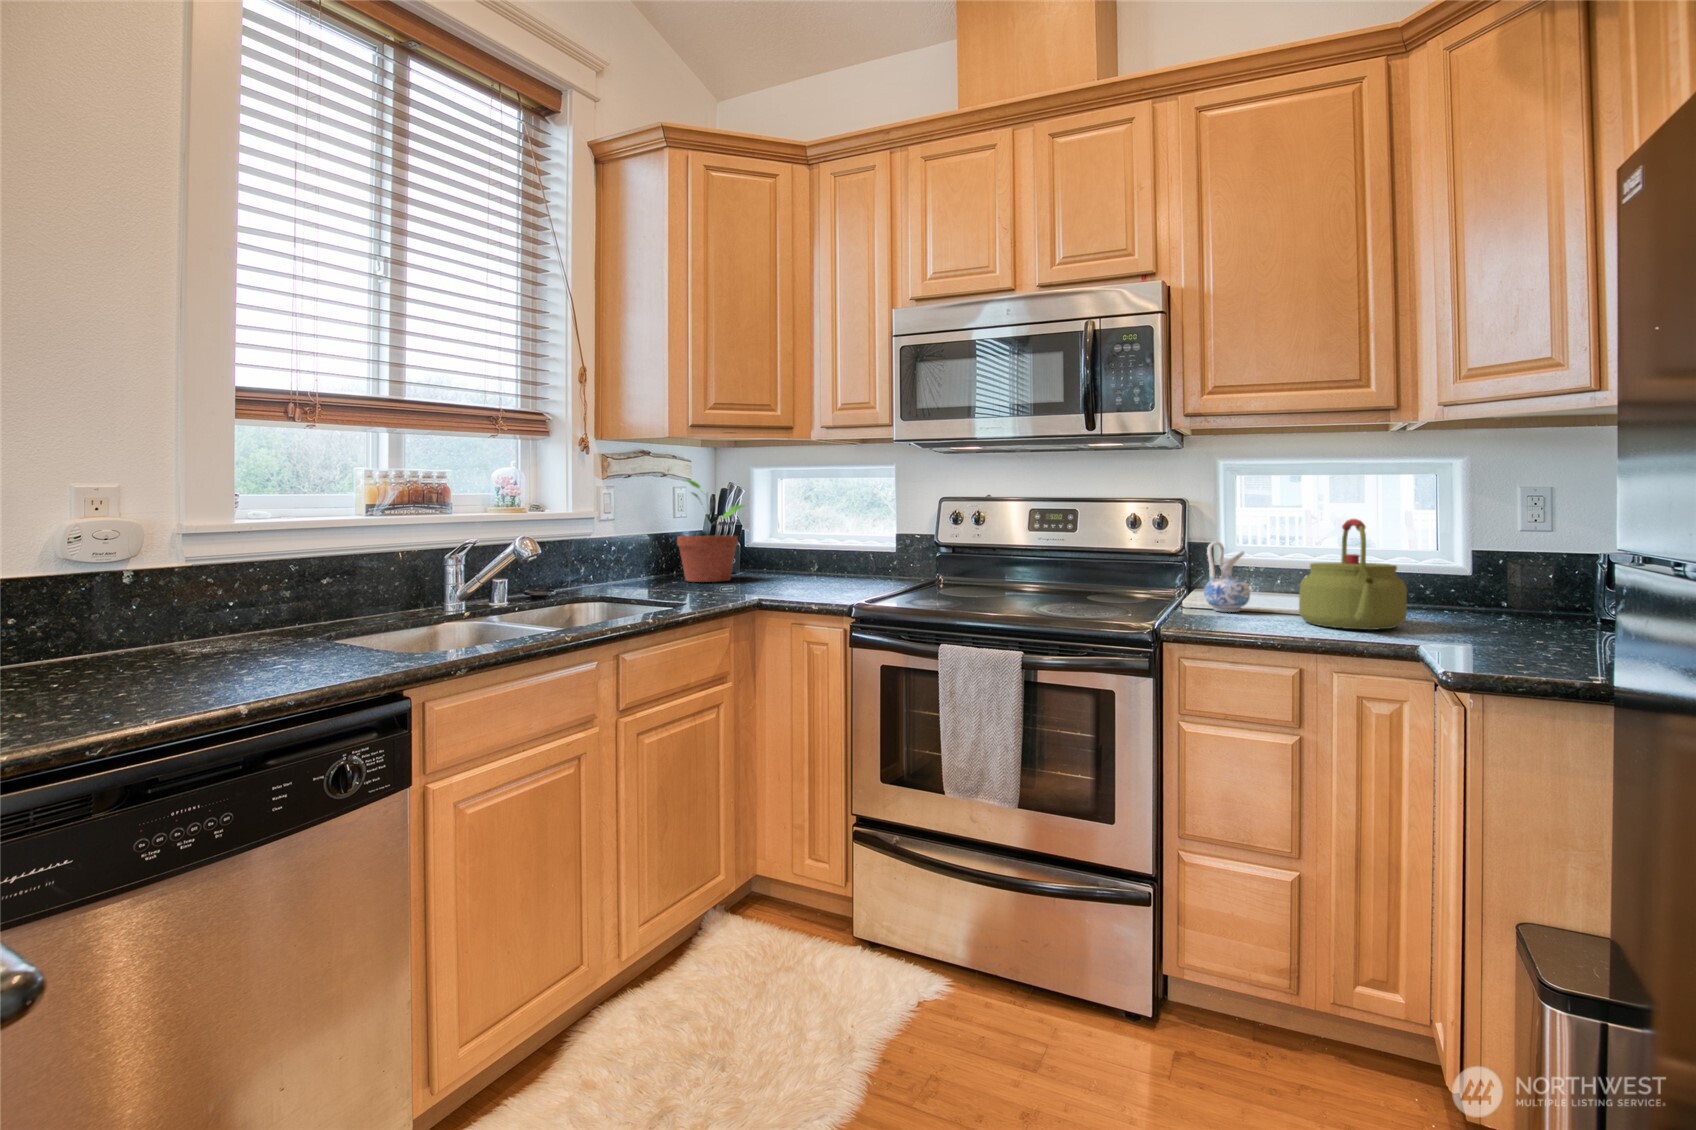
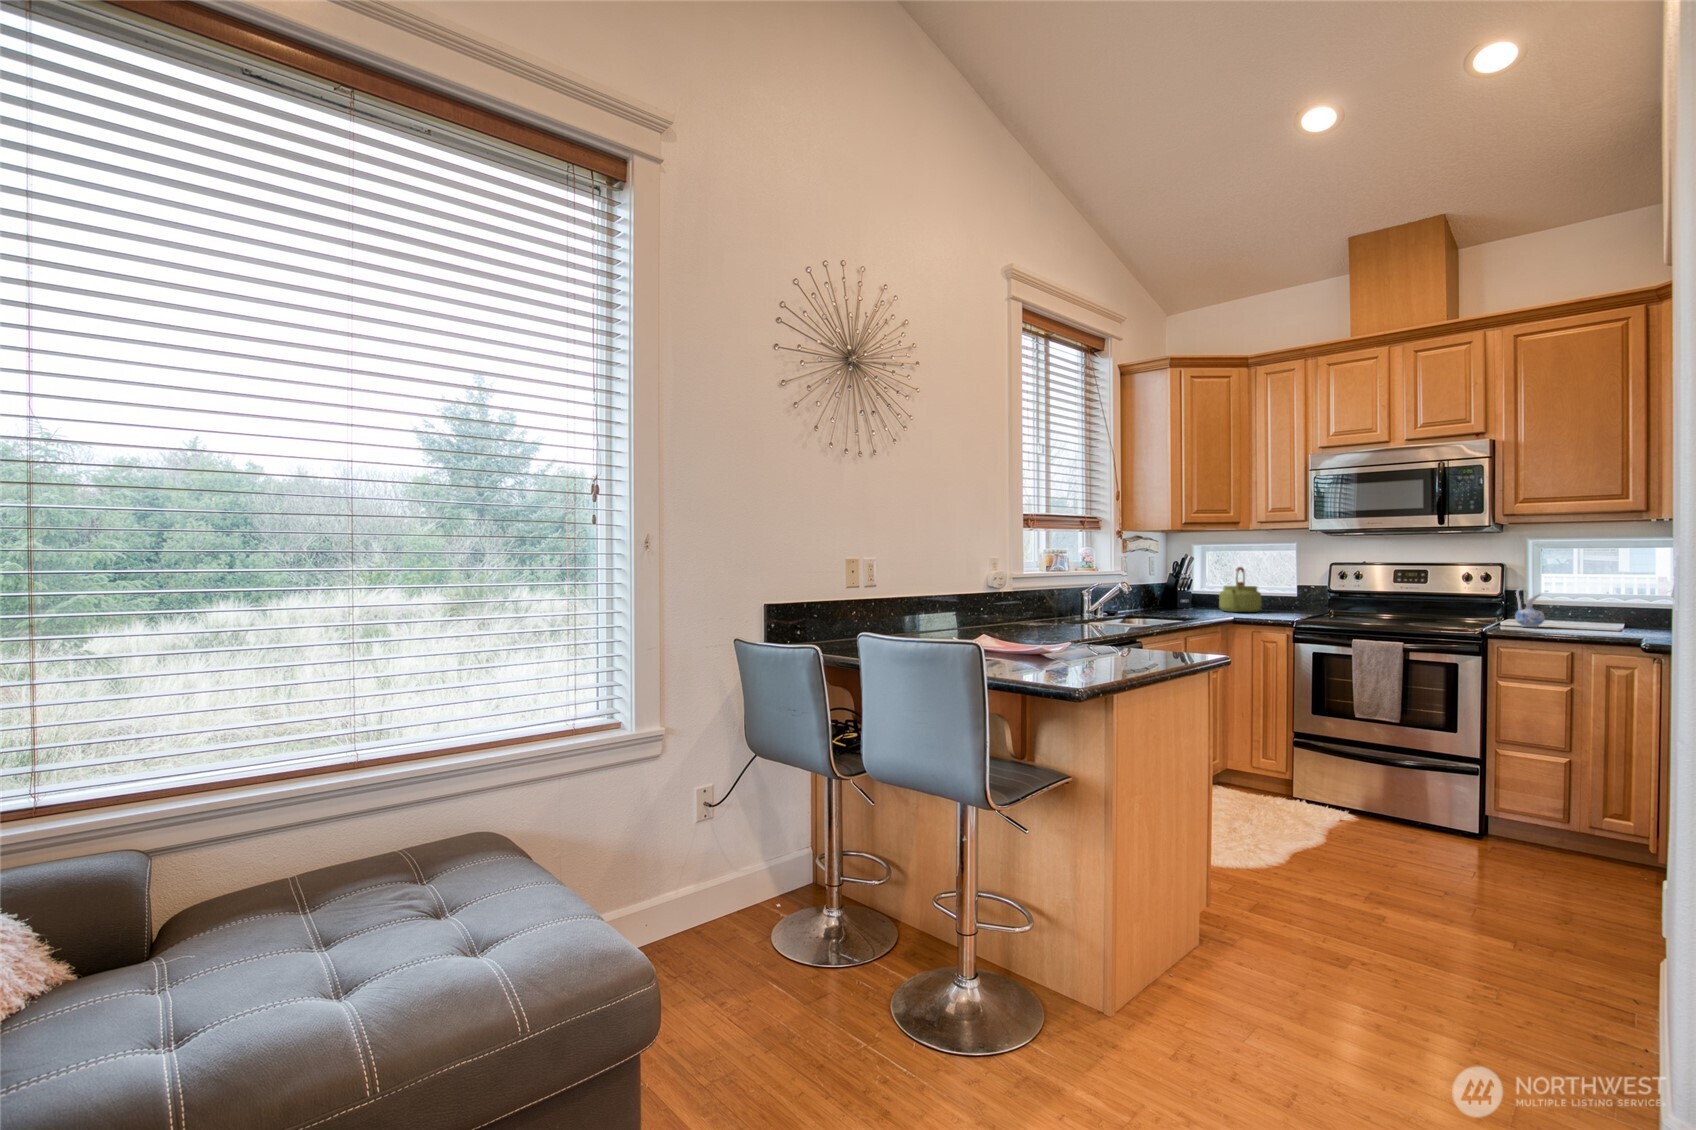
potted plant: present [677,480,743,582] -> none [1160,548,1203,608]
kettle: present [1299,519,1407,630] -> present [1219,567,1262,612]

